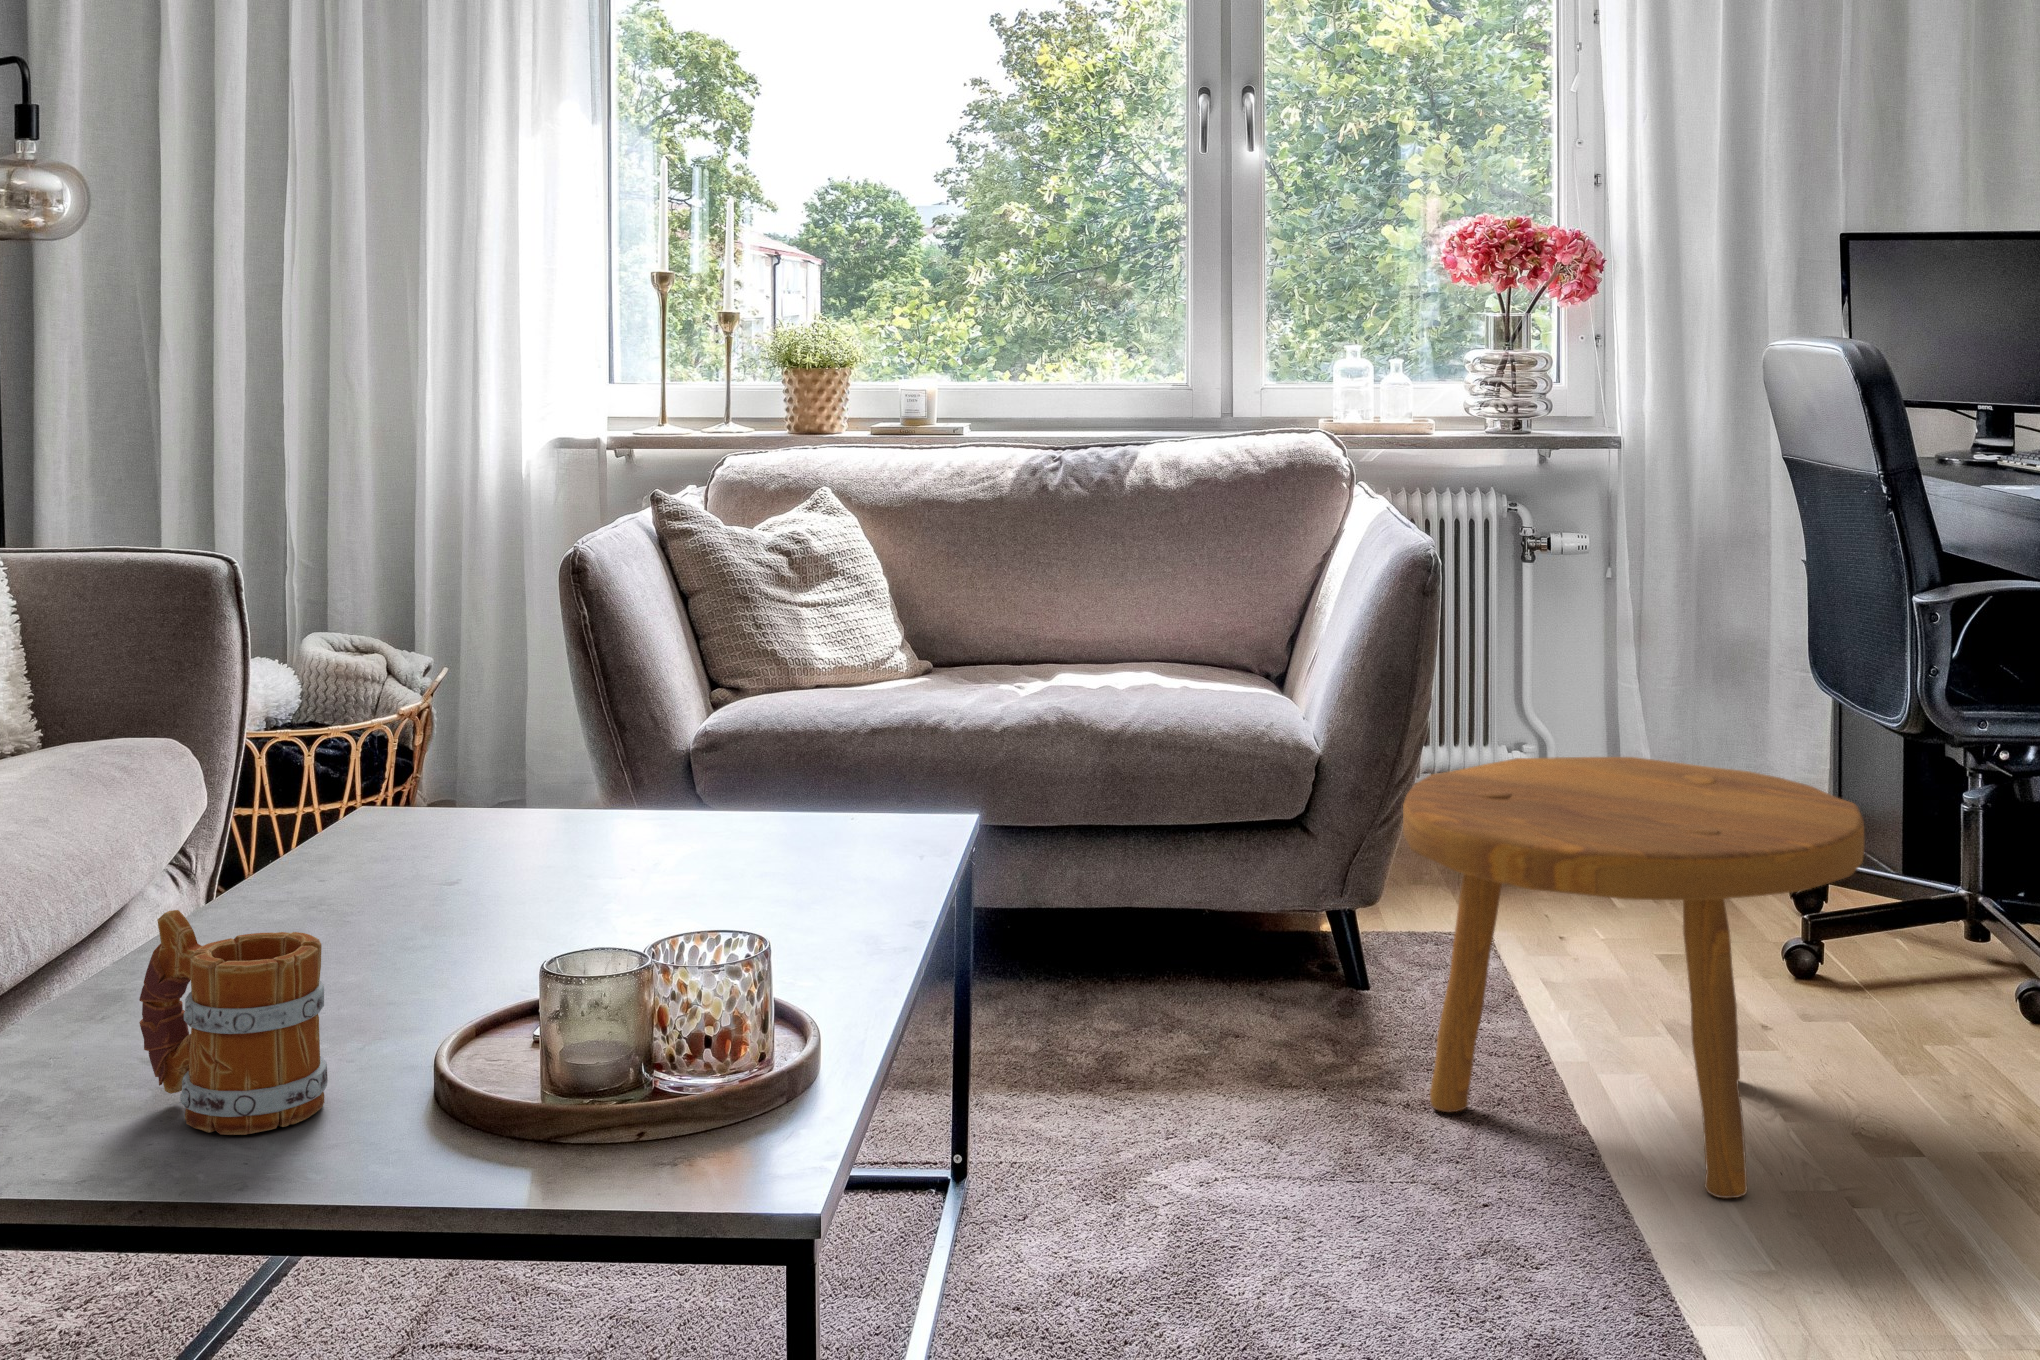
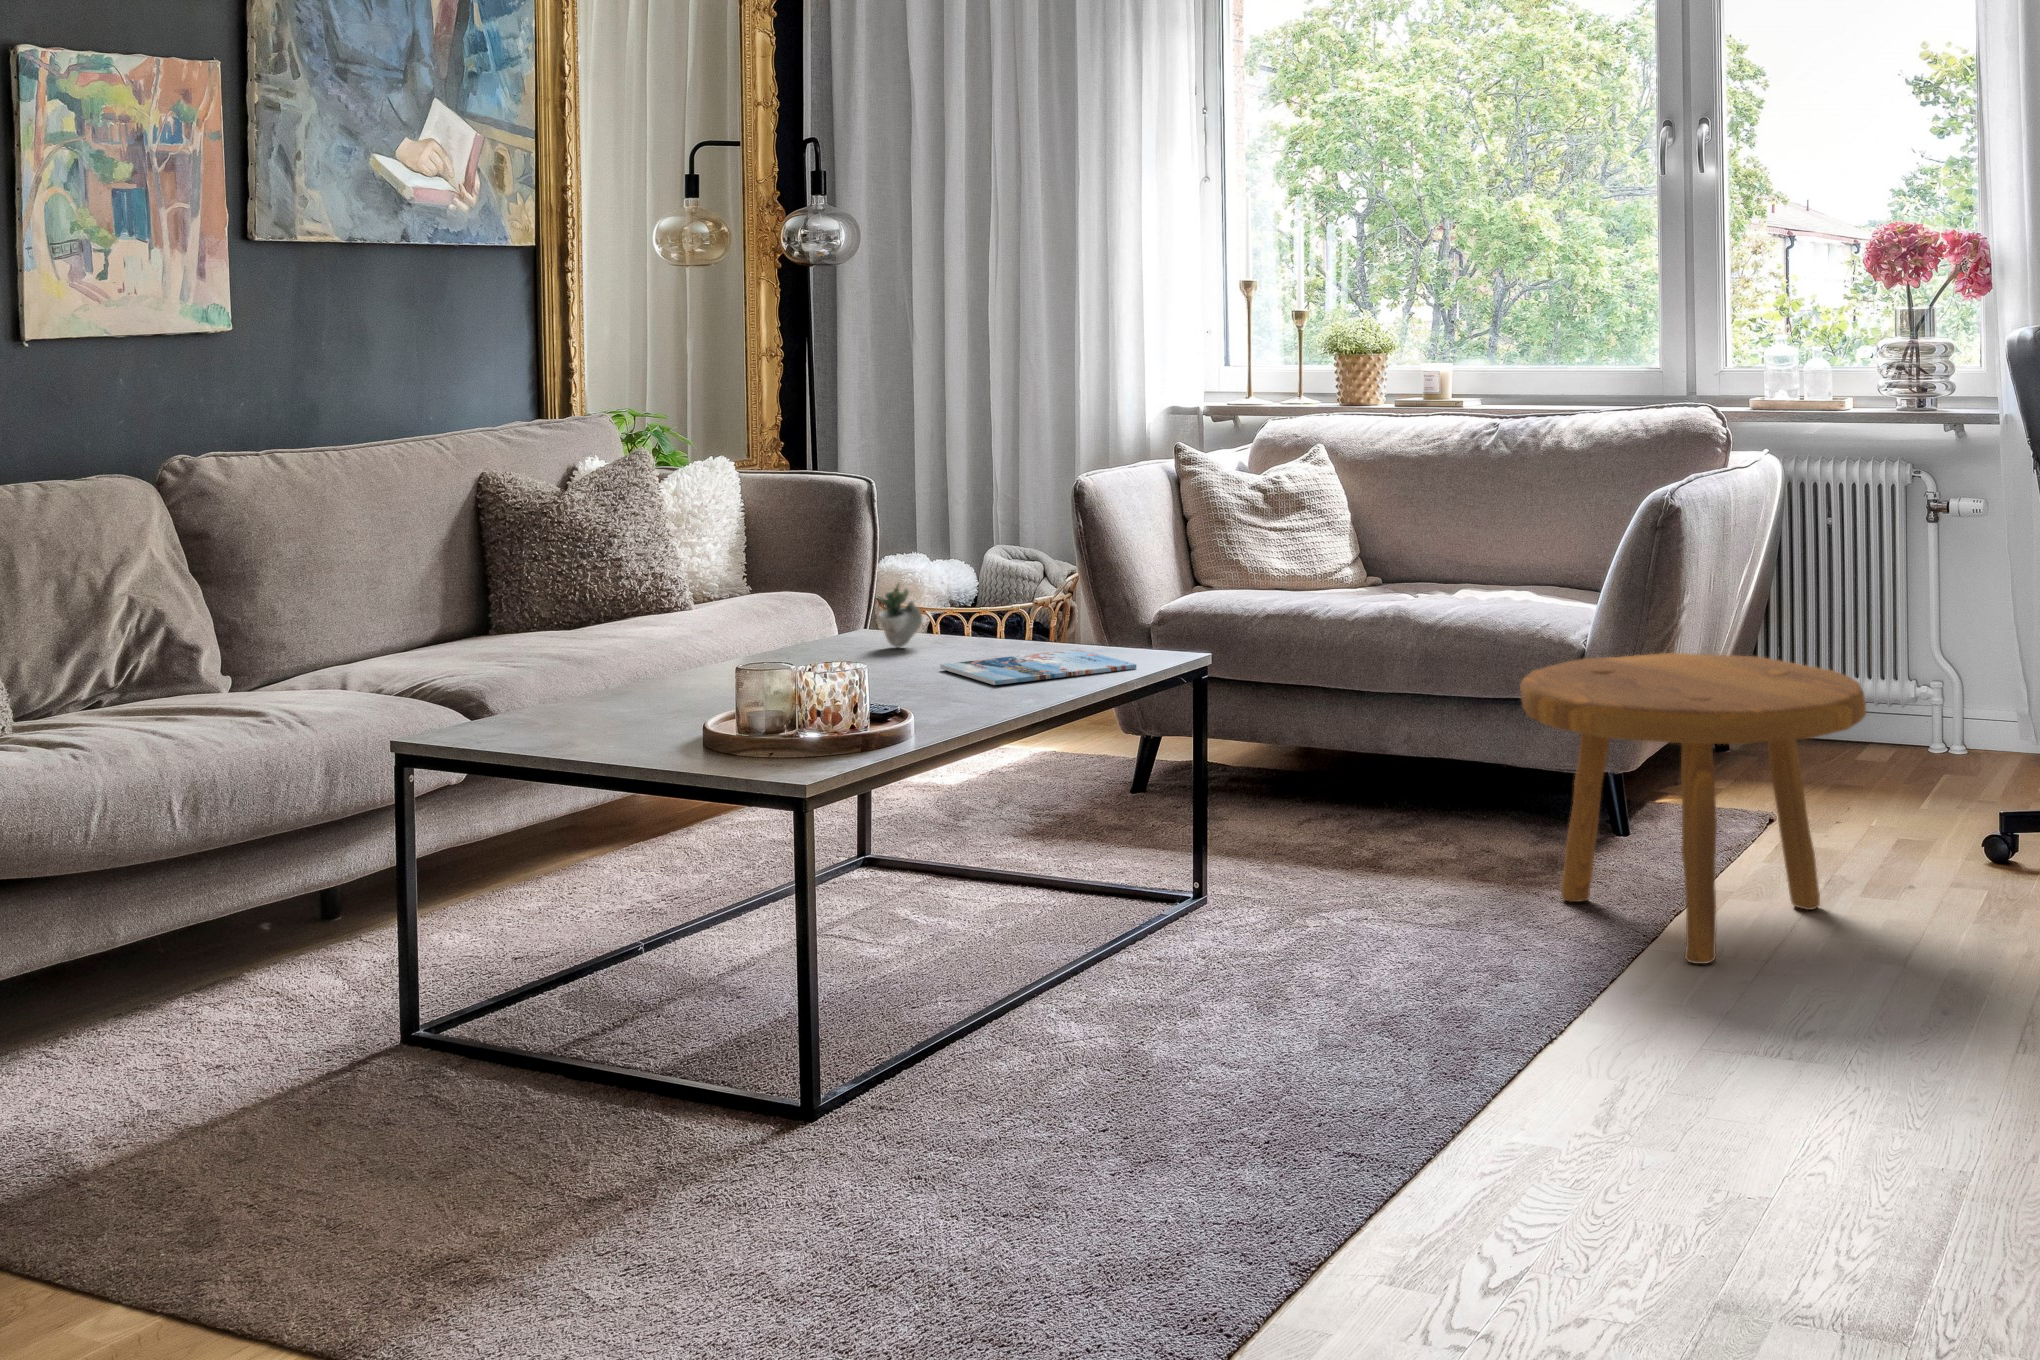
succulent plant: none [448,729,579,838] -> present [877,584,922,647]
magazine: none [626,821,935,905] -> present [940,649,1137,685]
mug: present [139,910,328,1135] -> none [573,636,656,747]

